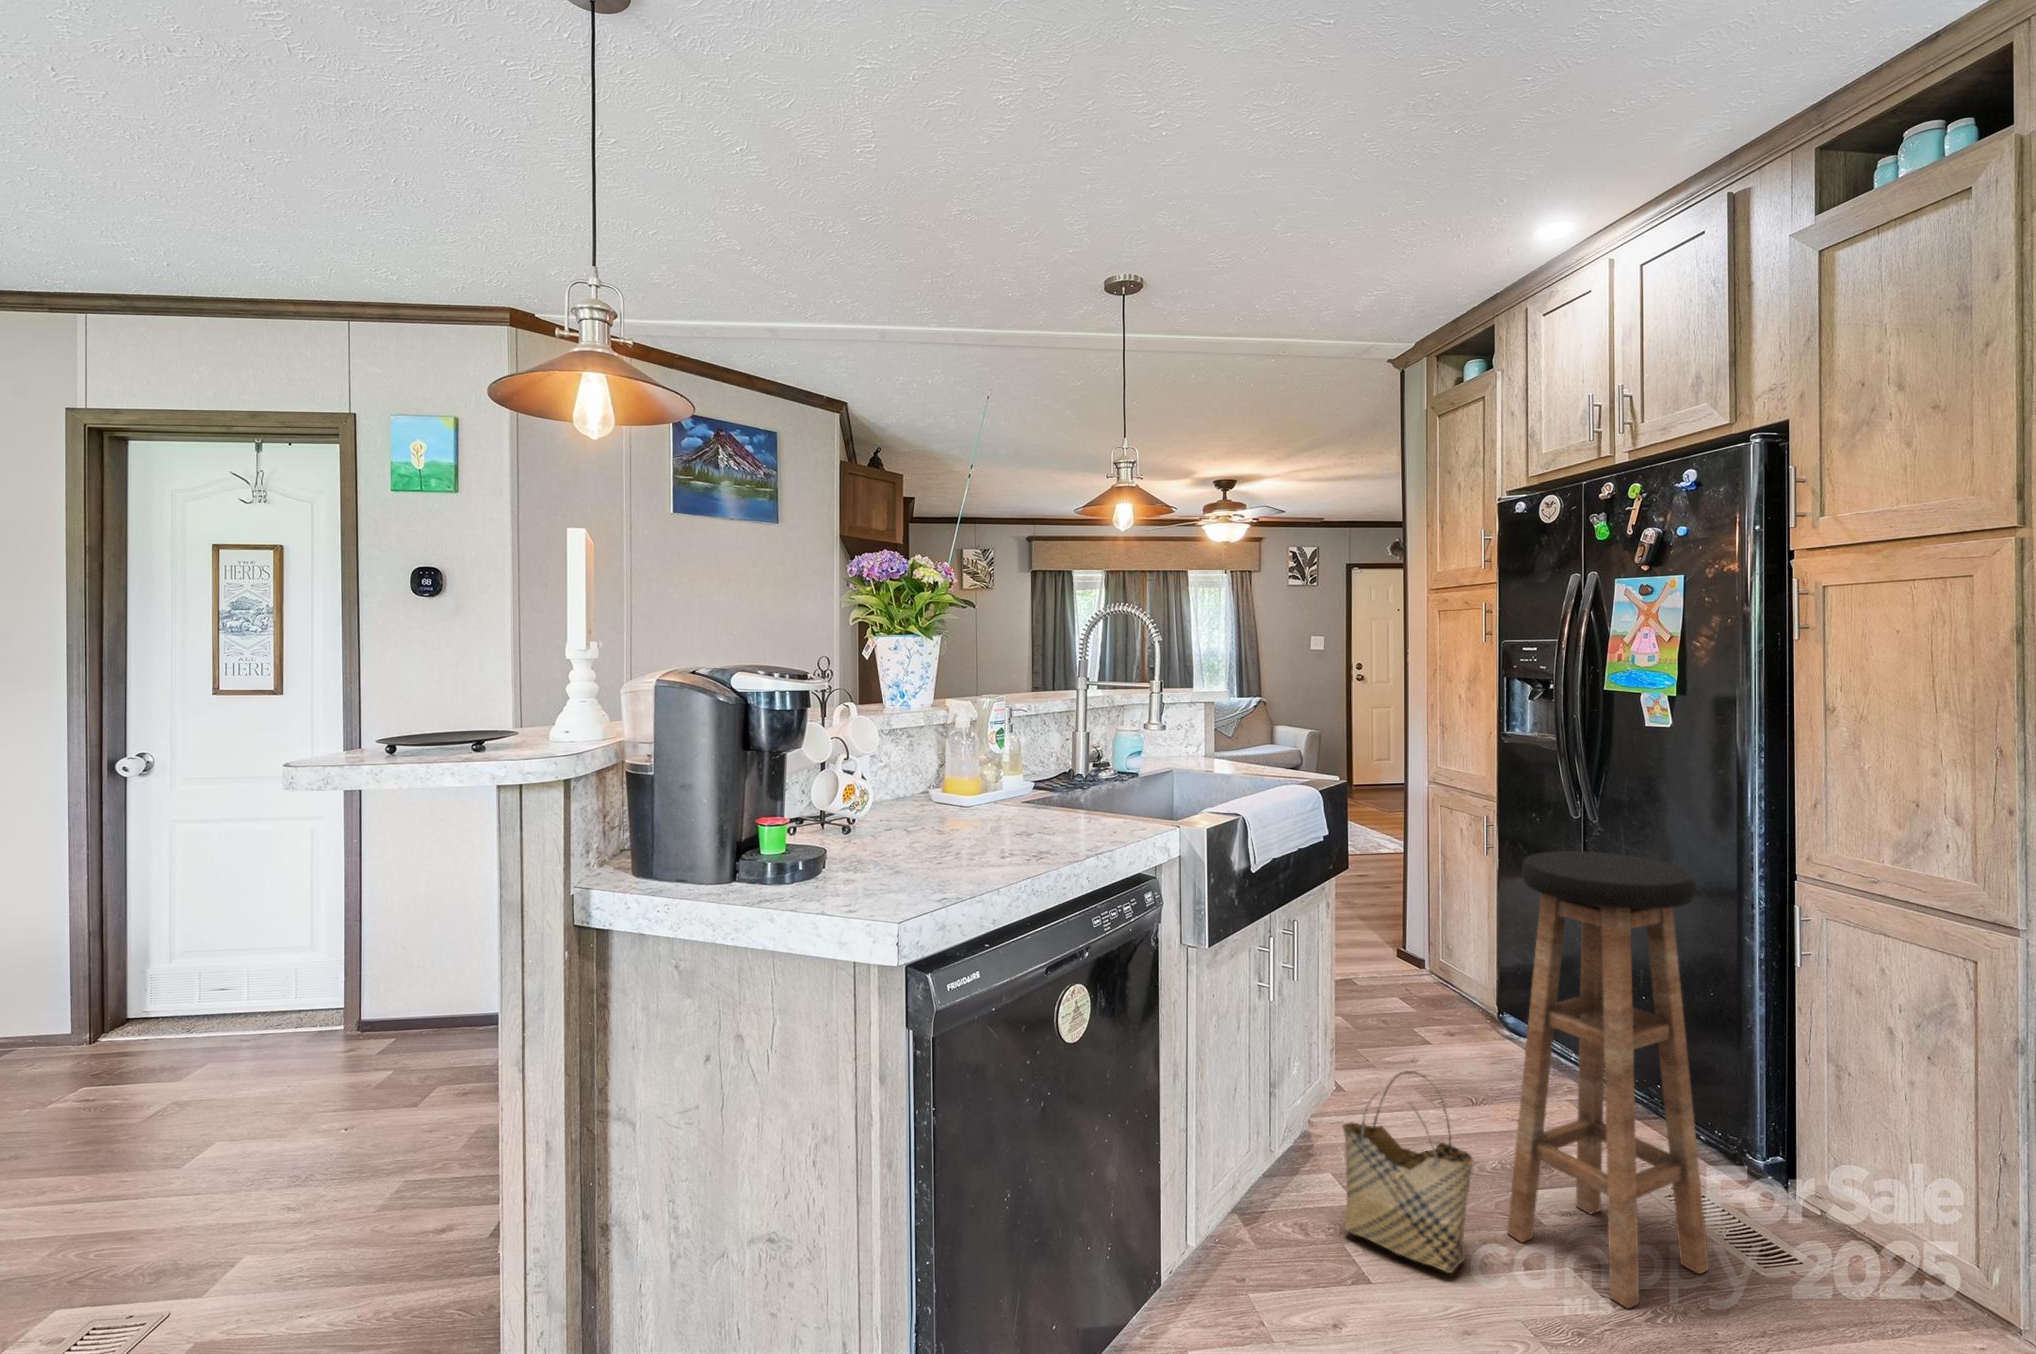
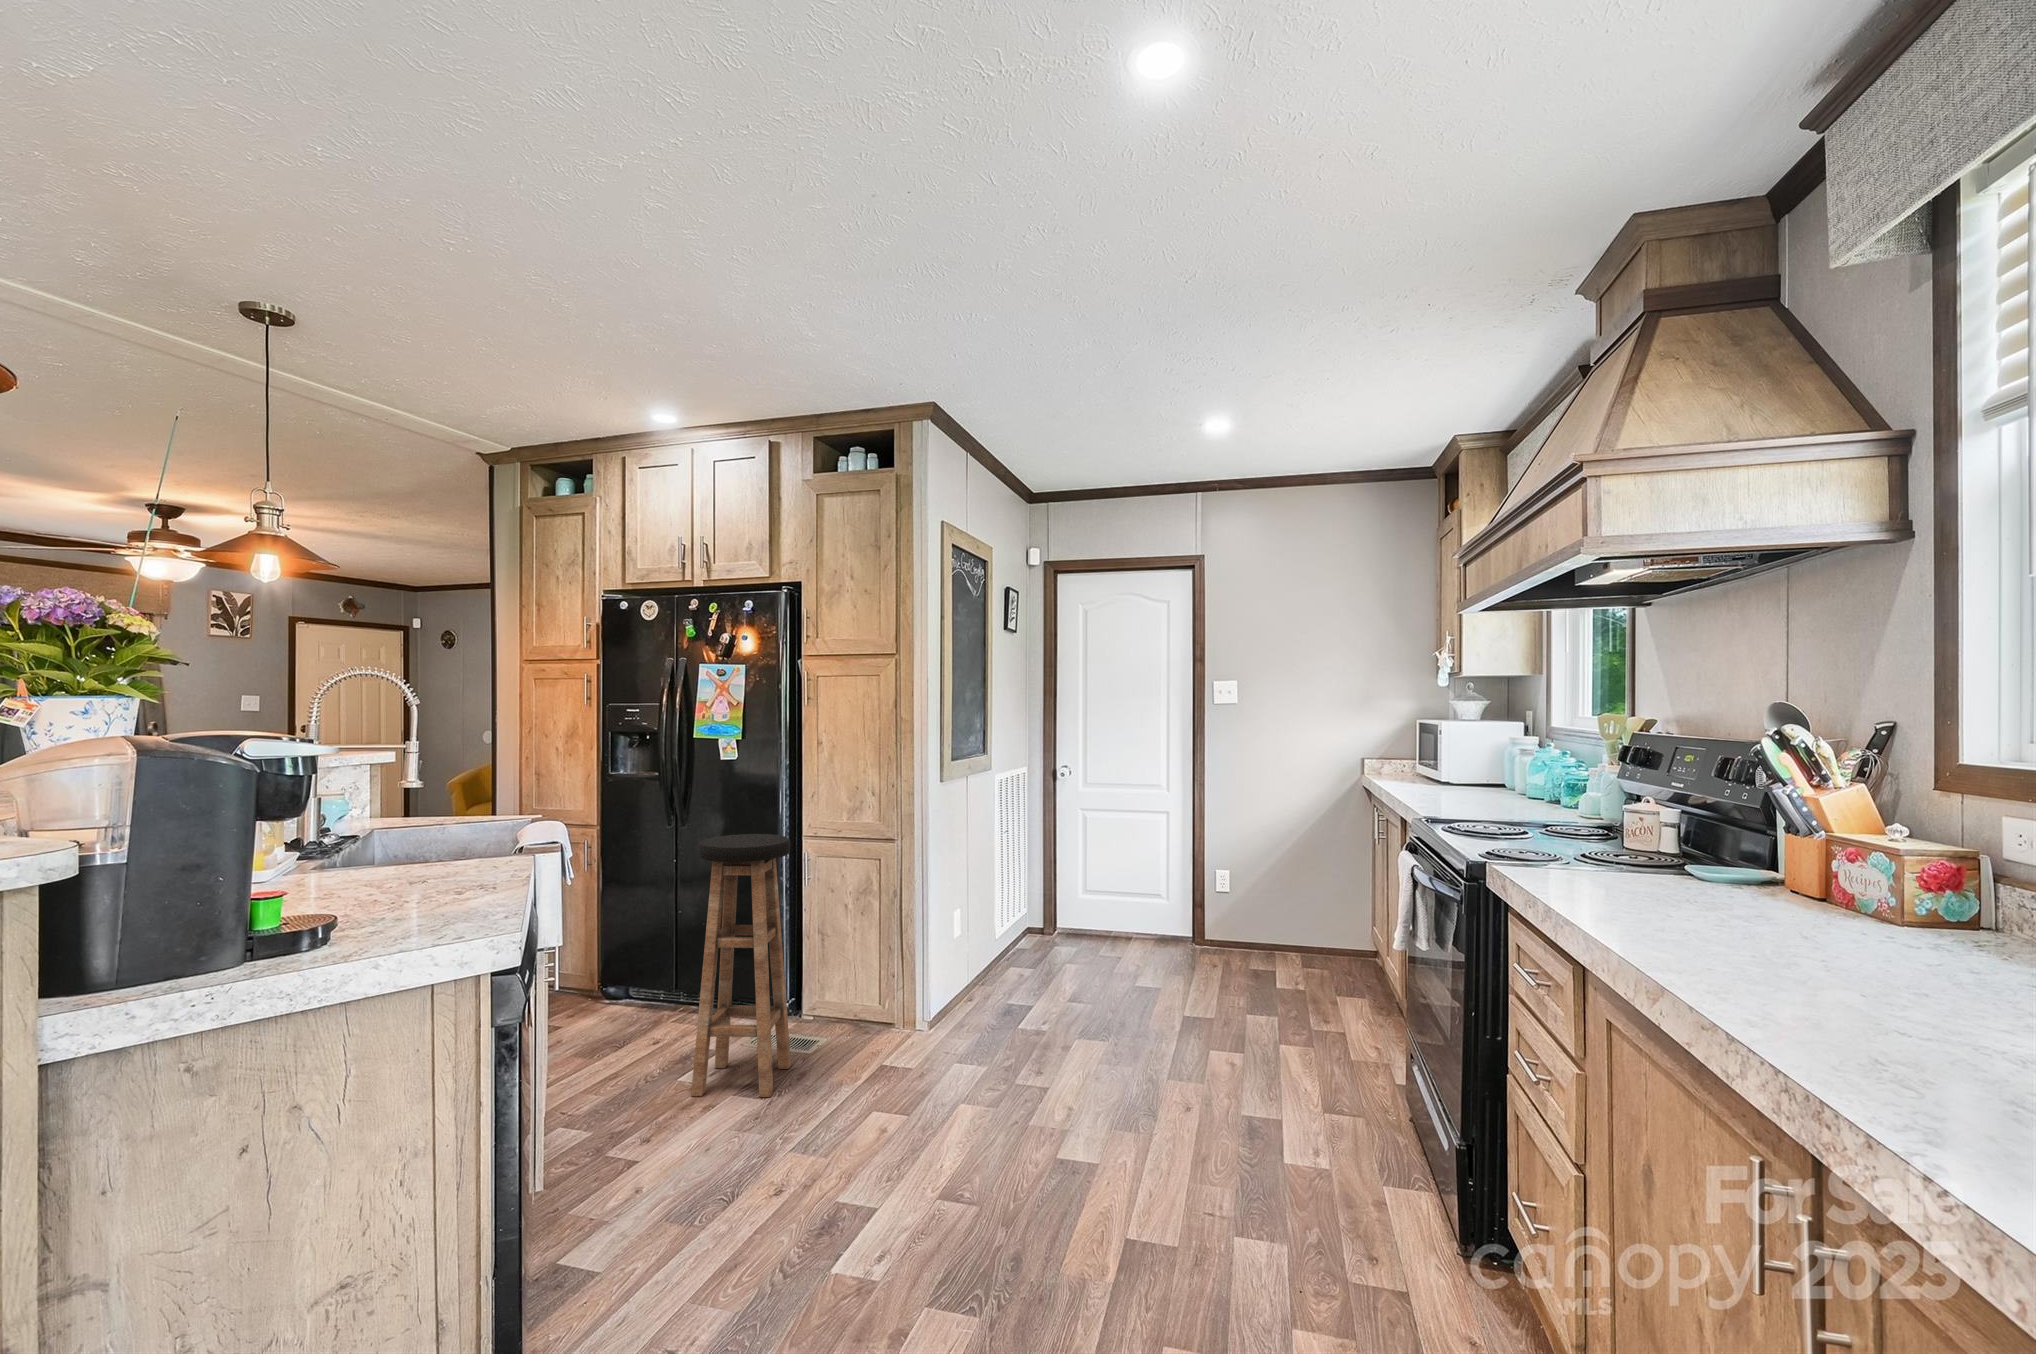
woven basket: present [1342,1071,1473,1273] -> none [594,1005,687,1139]

